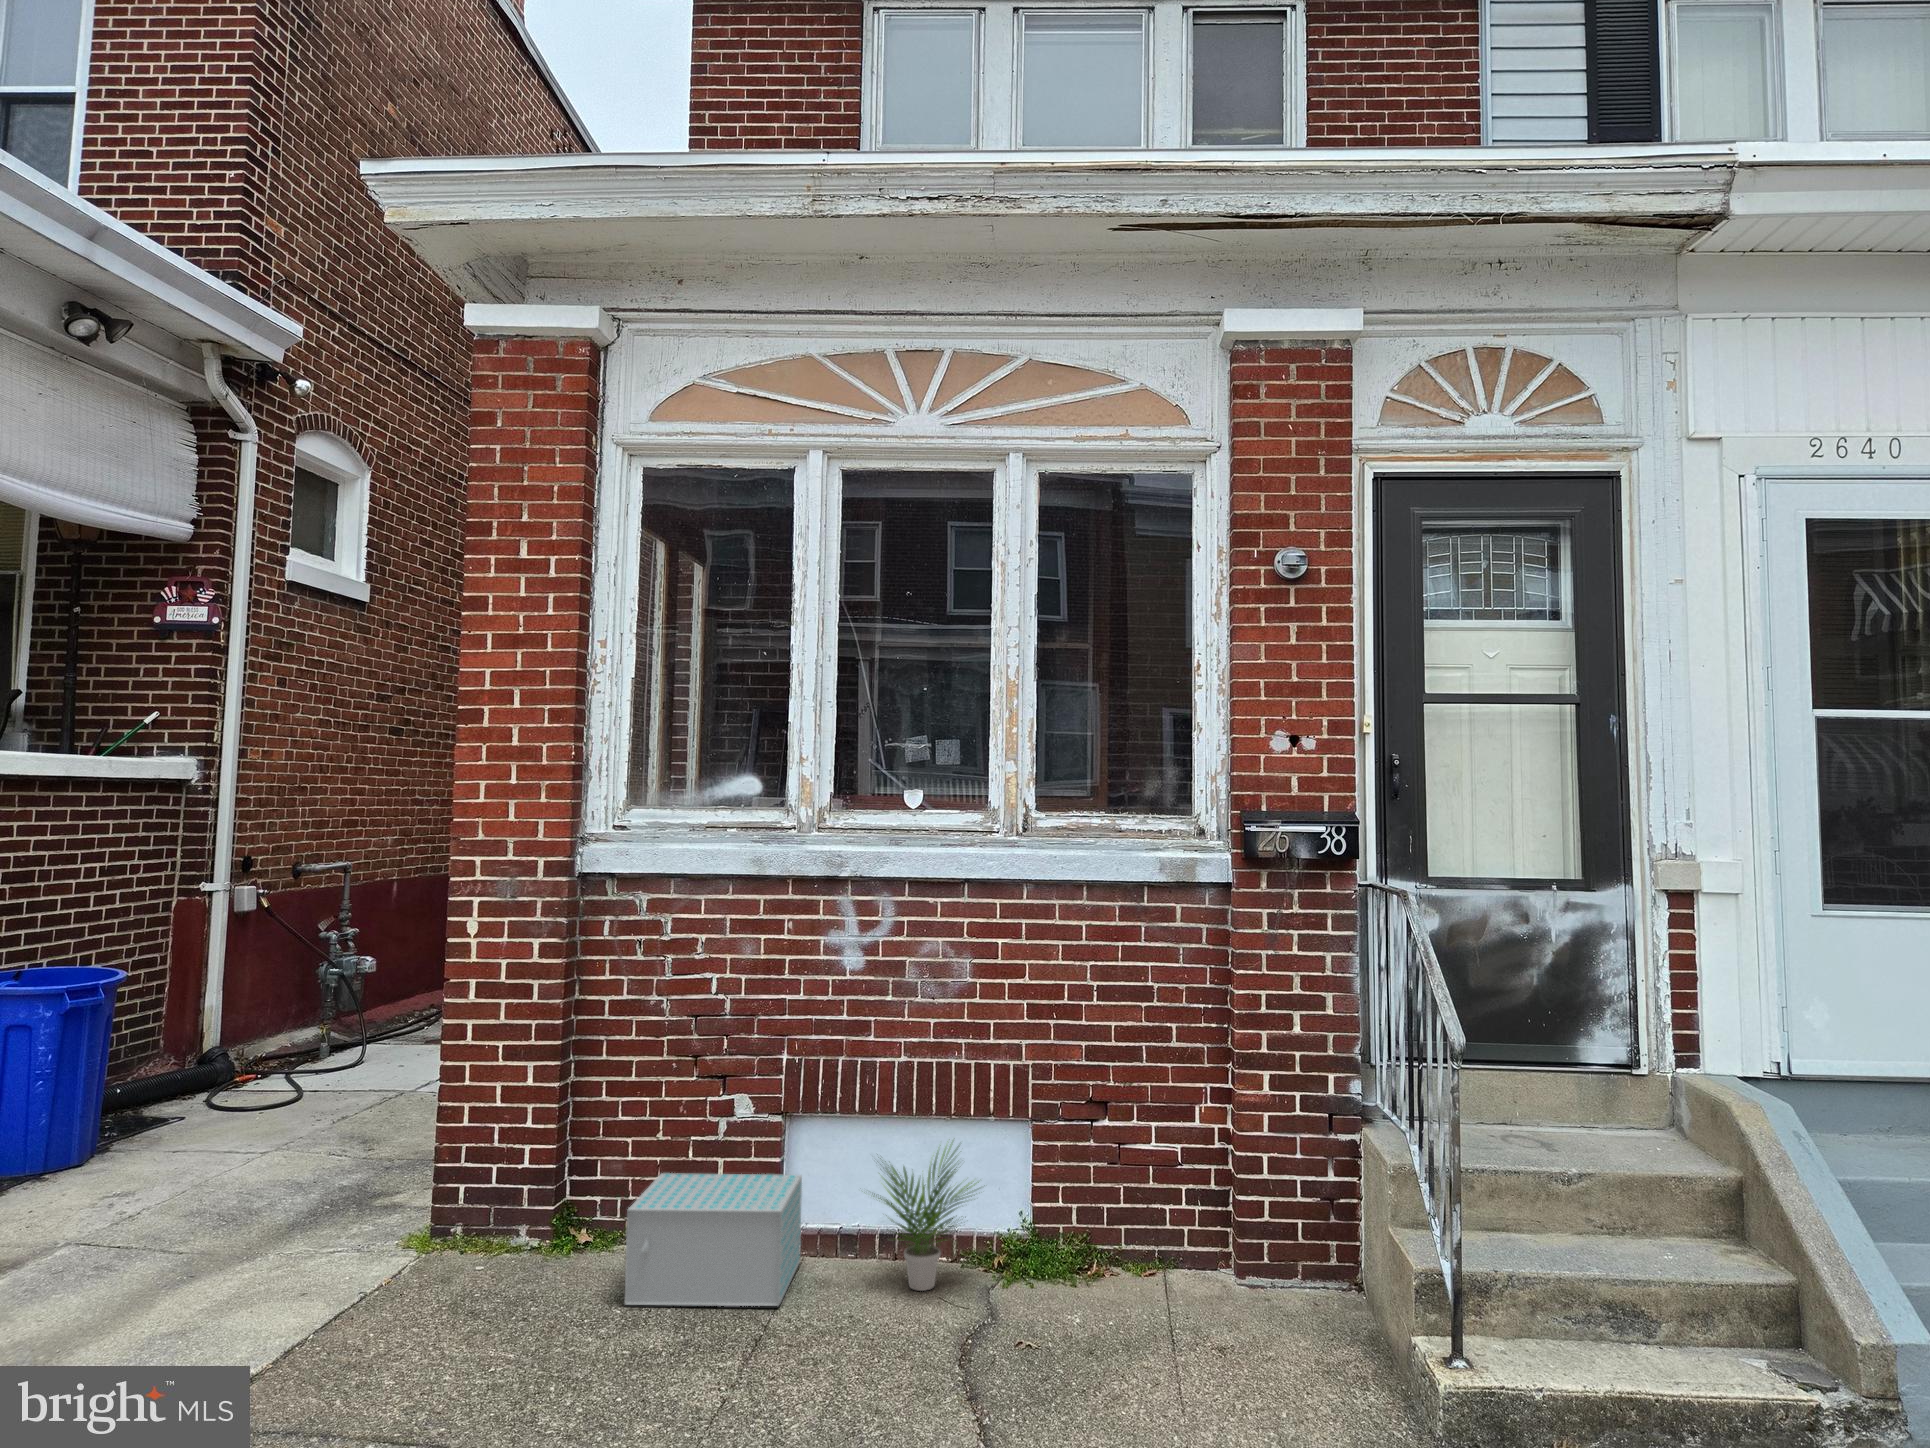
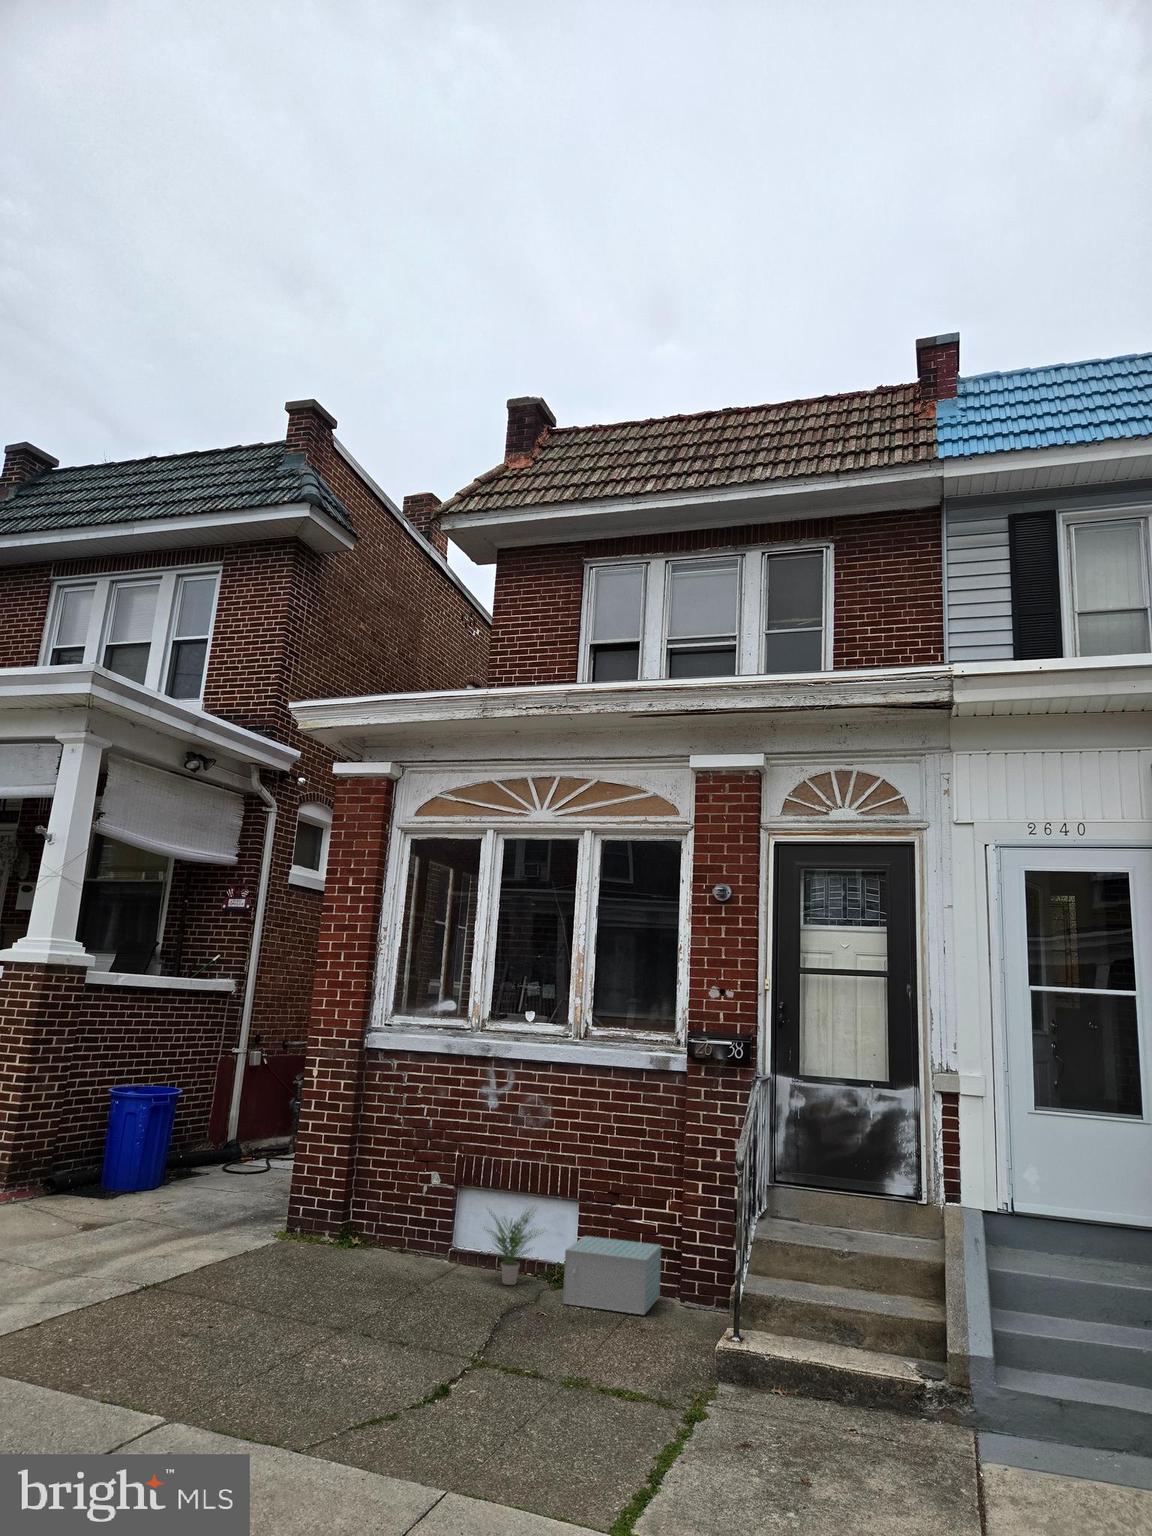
storage box: present [625,1173,802,1306] -> present [563,1236,661,1314]

